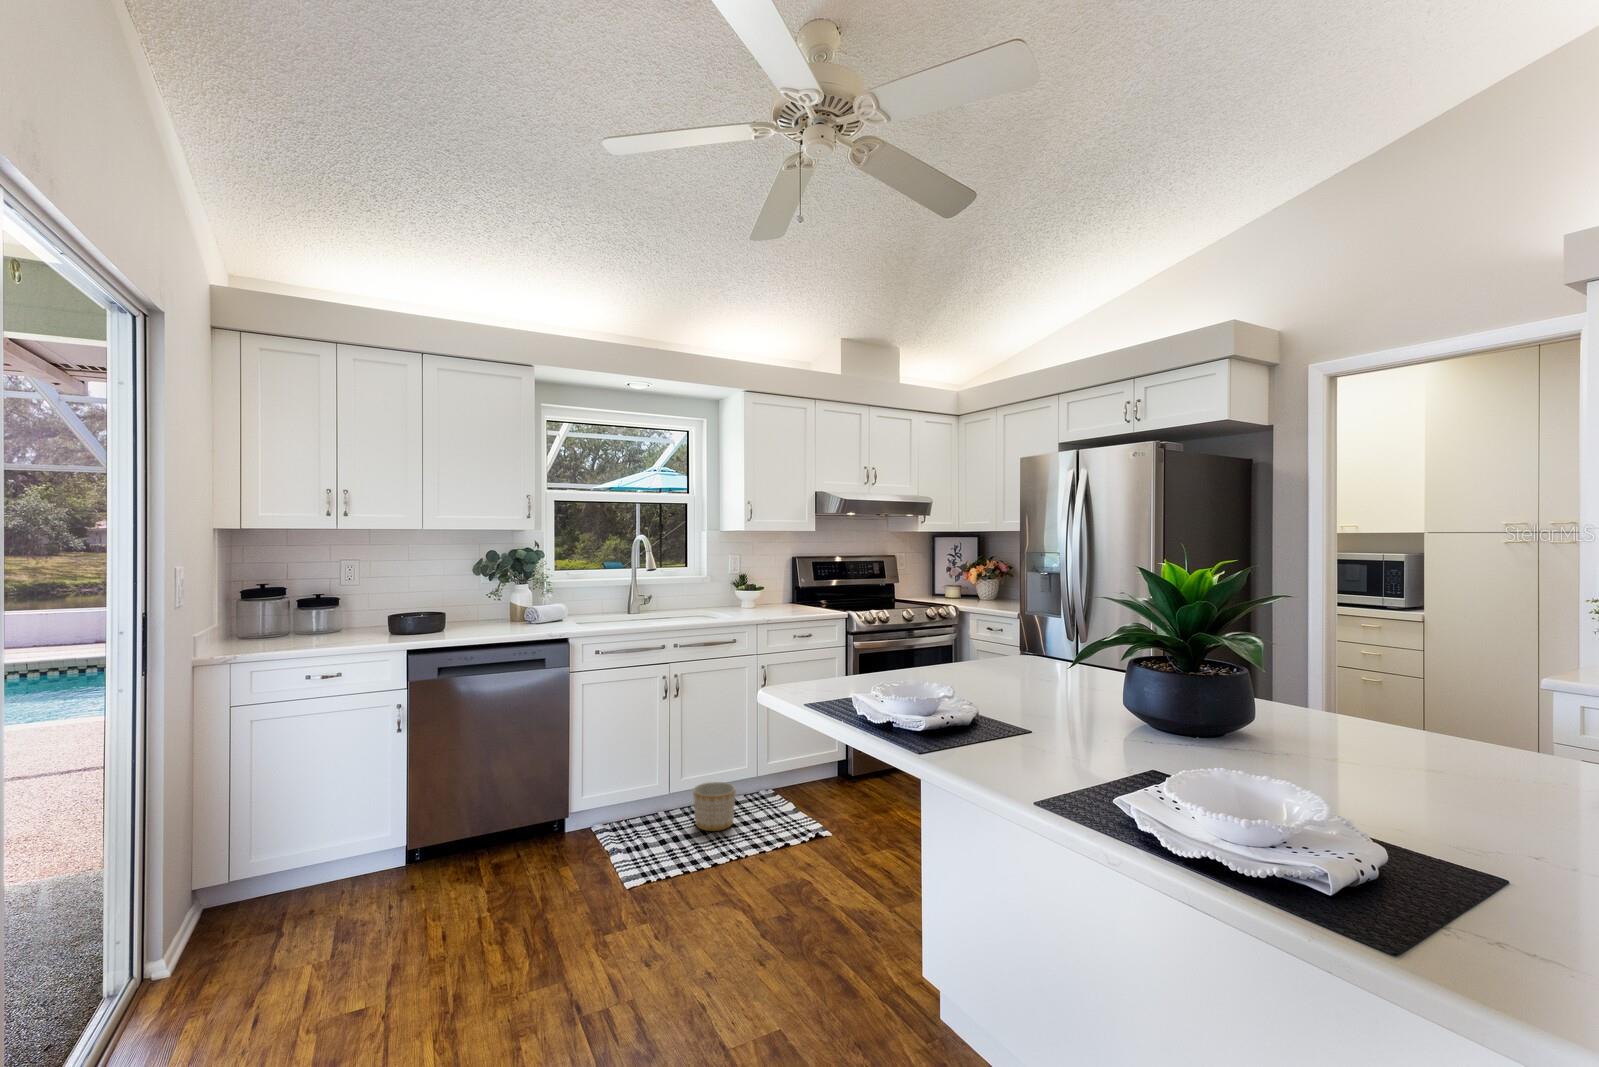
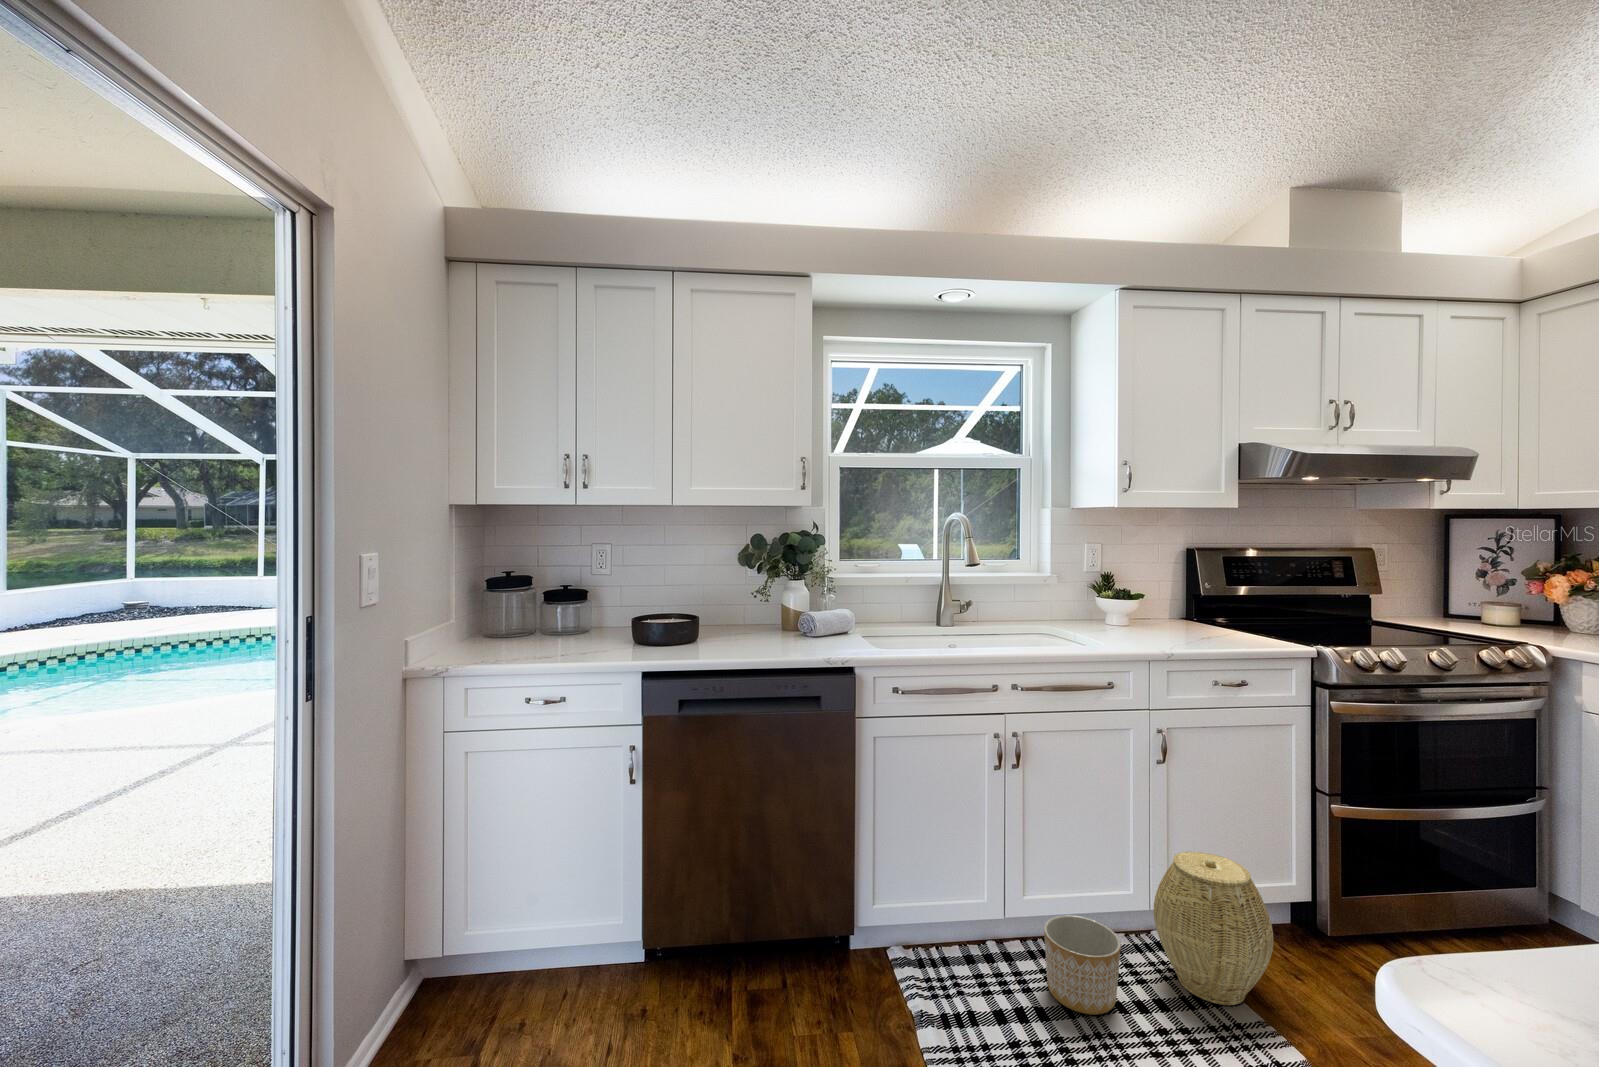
woven basket: none [757,735,816,814] -> present [1154,852,1273,1005]

